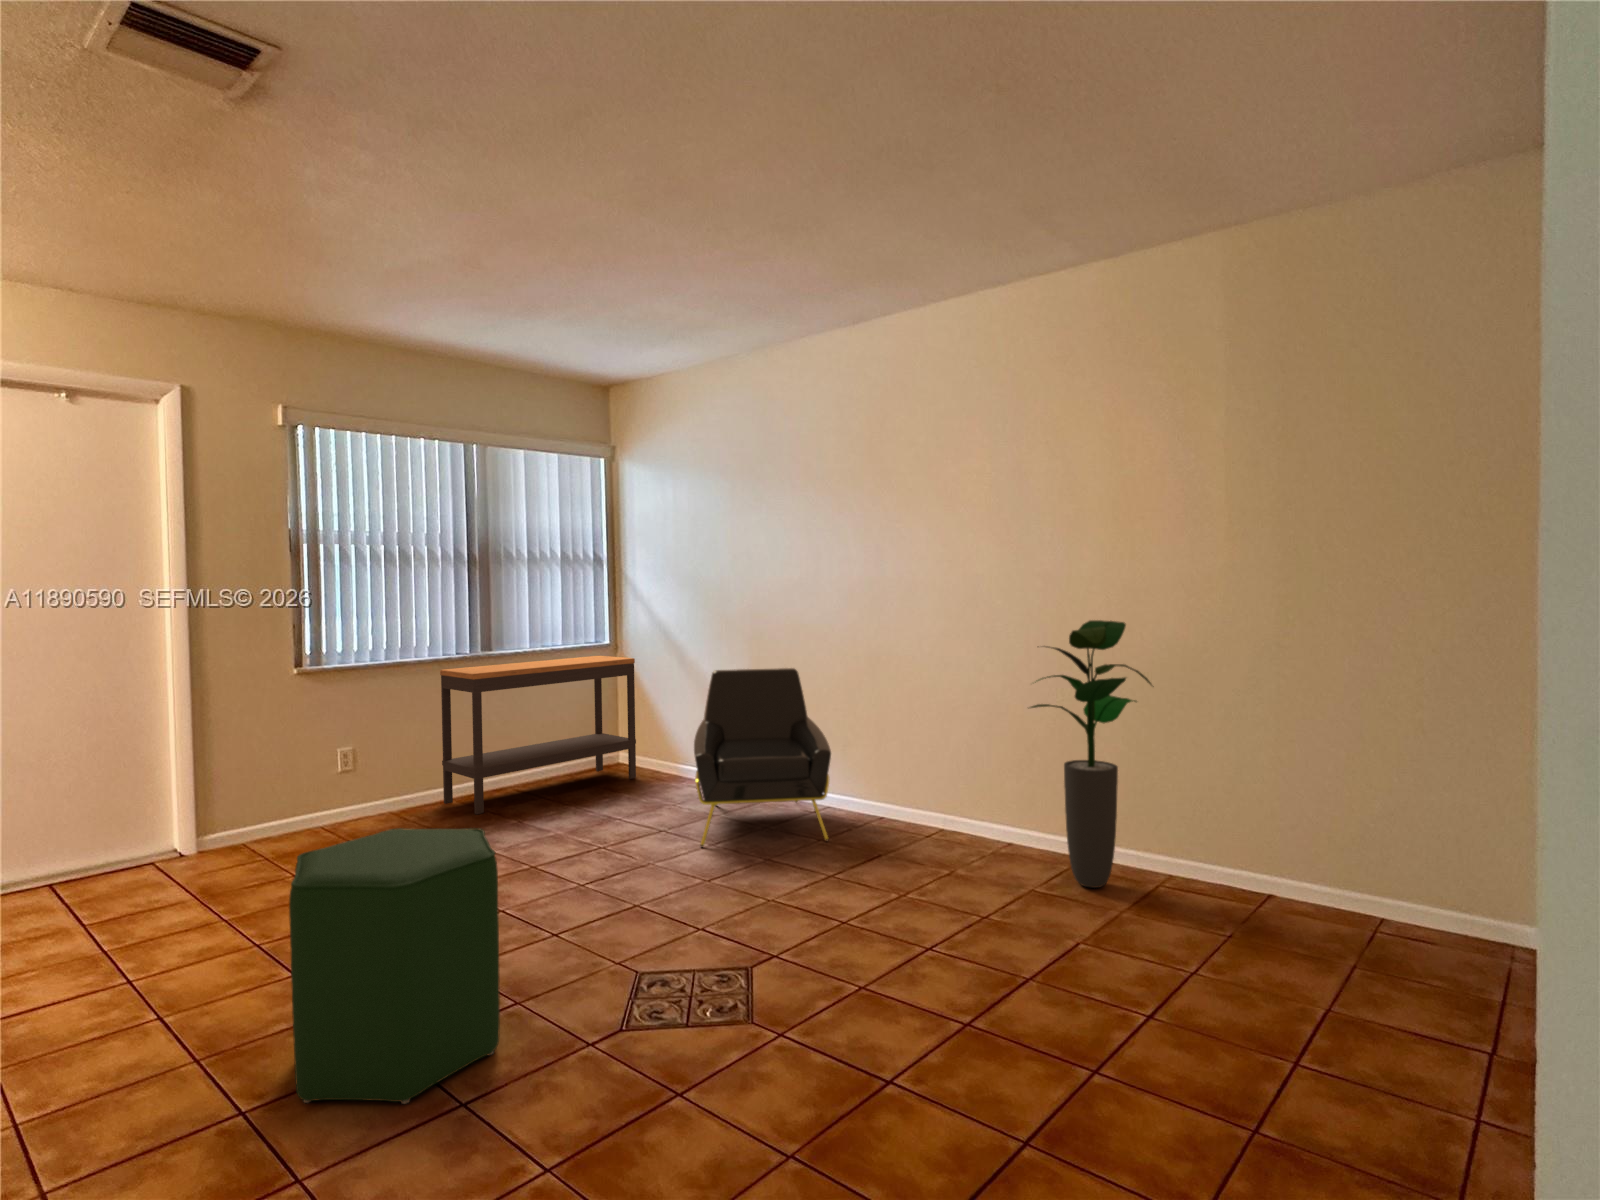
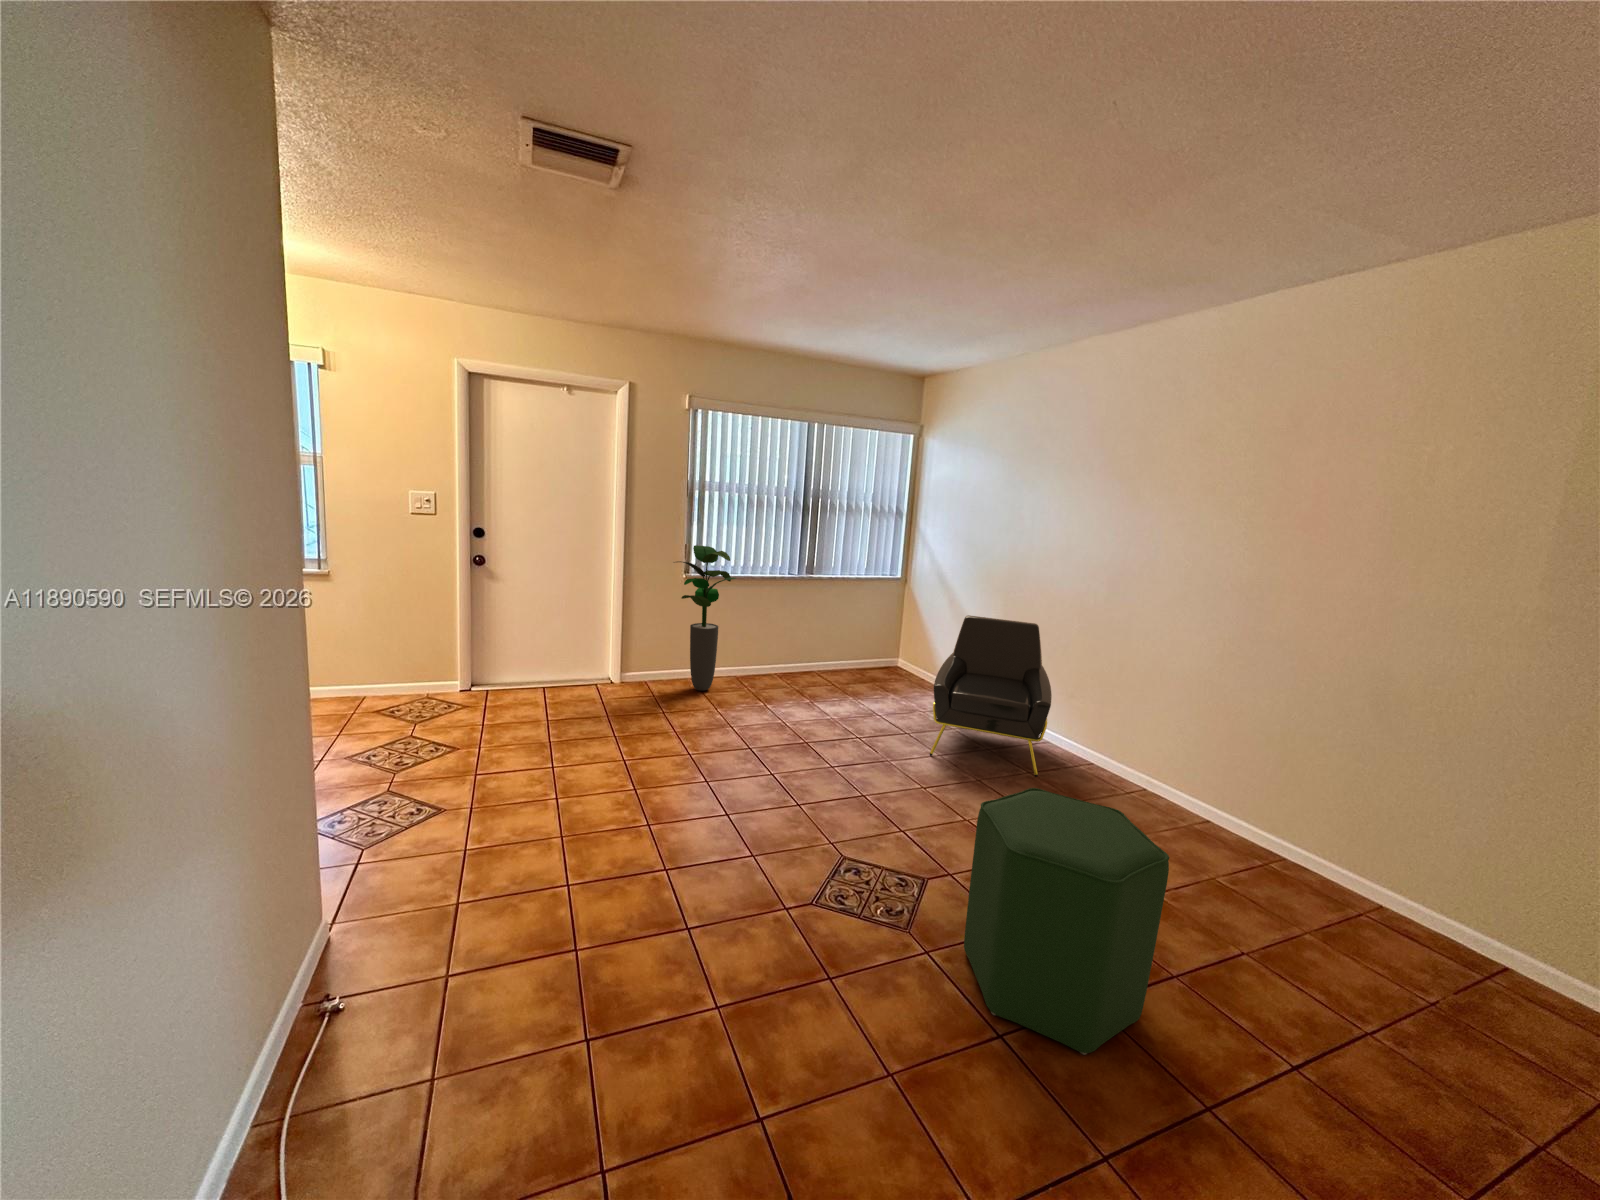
potted plant: present [1030,620,1152,888] -> present [677,545,736,691]
console table: present [440,656,636,814] -> none [771,585,914,689]
ottoman: present [289,828,500,1104] -> present [964,788,1170,1055]

